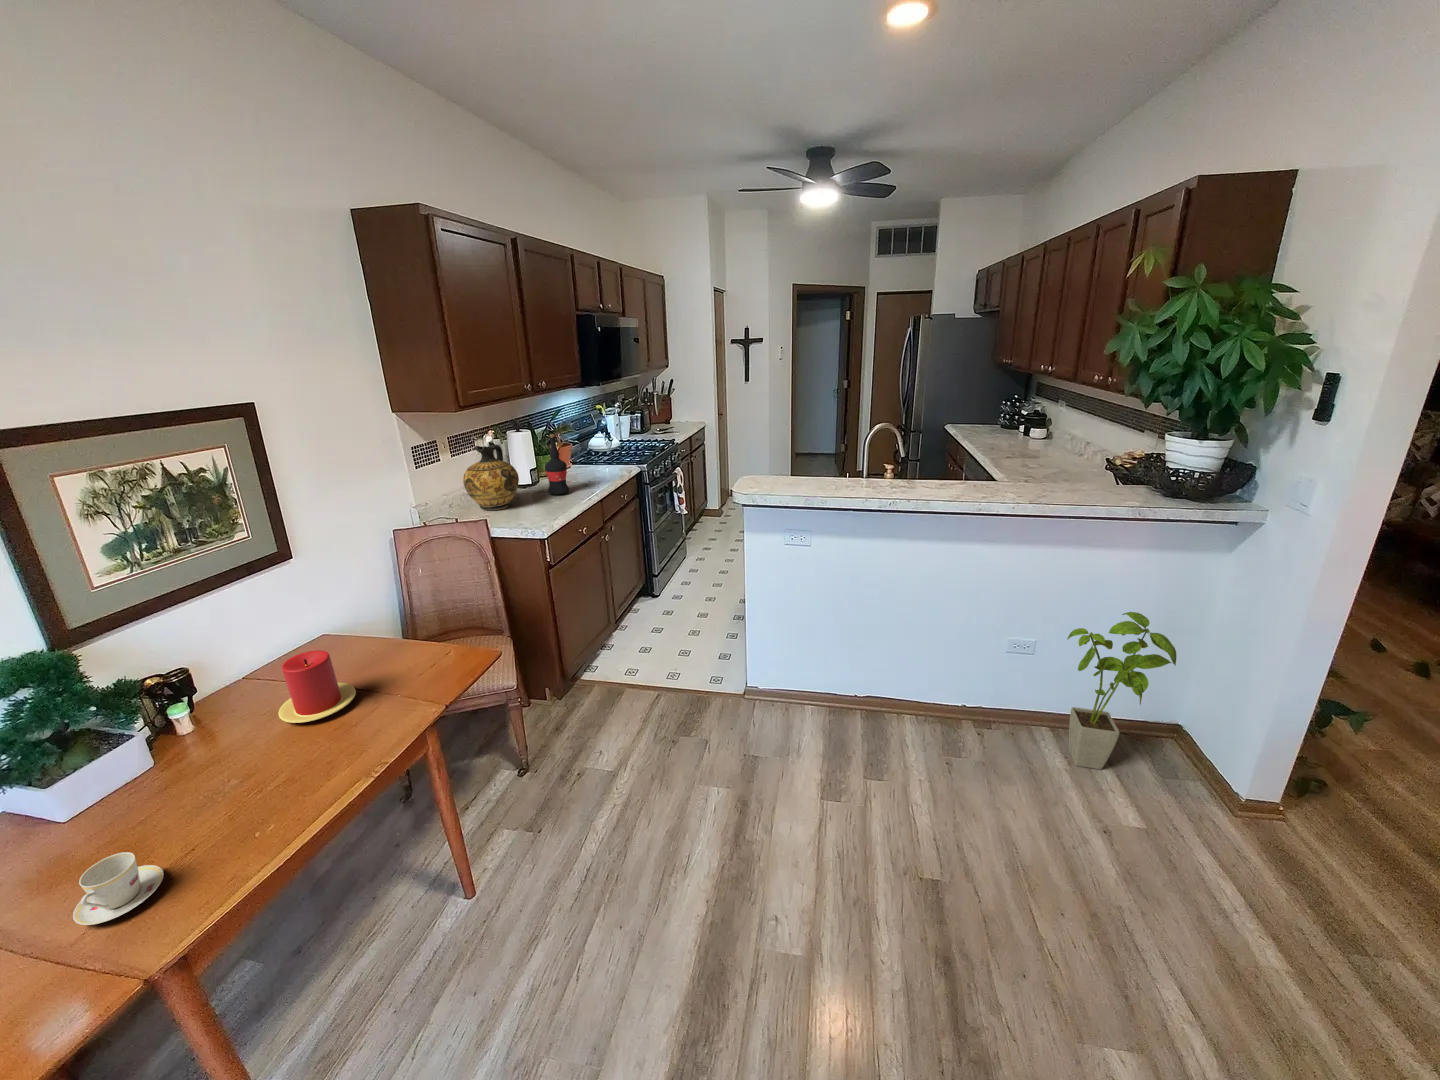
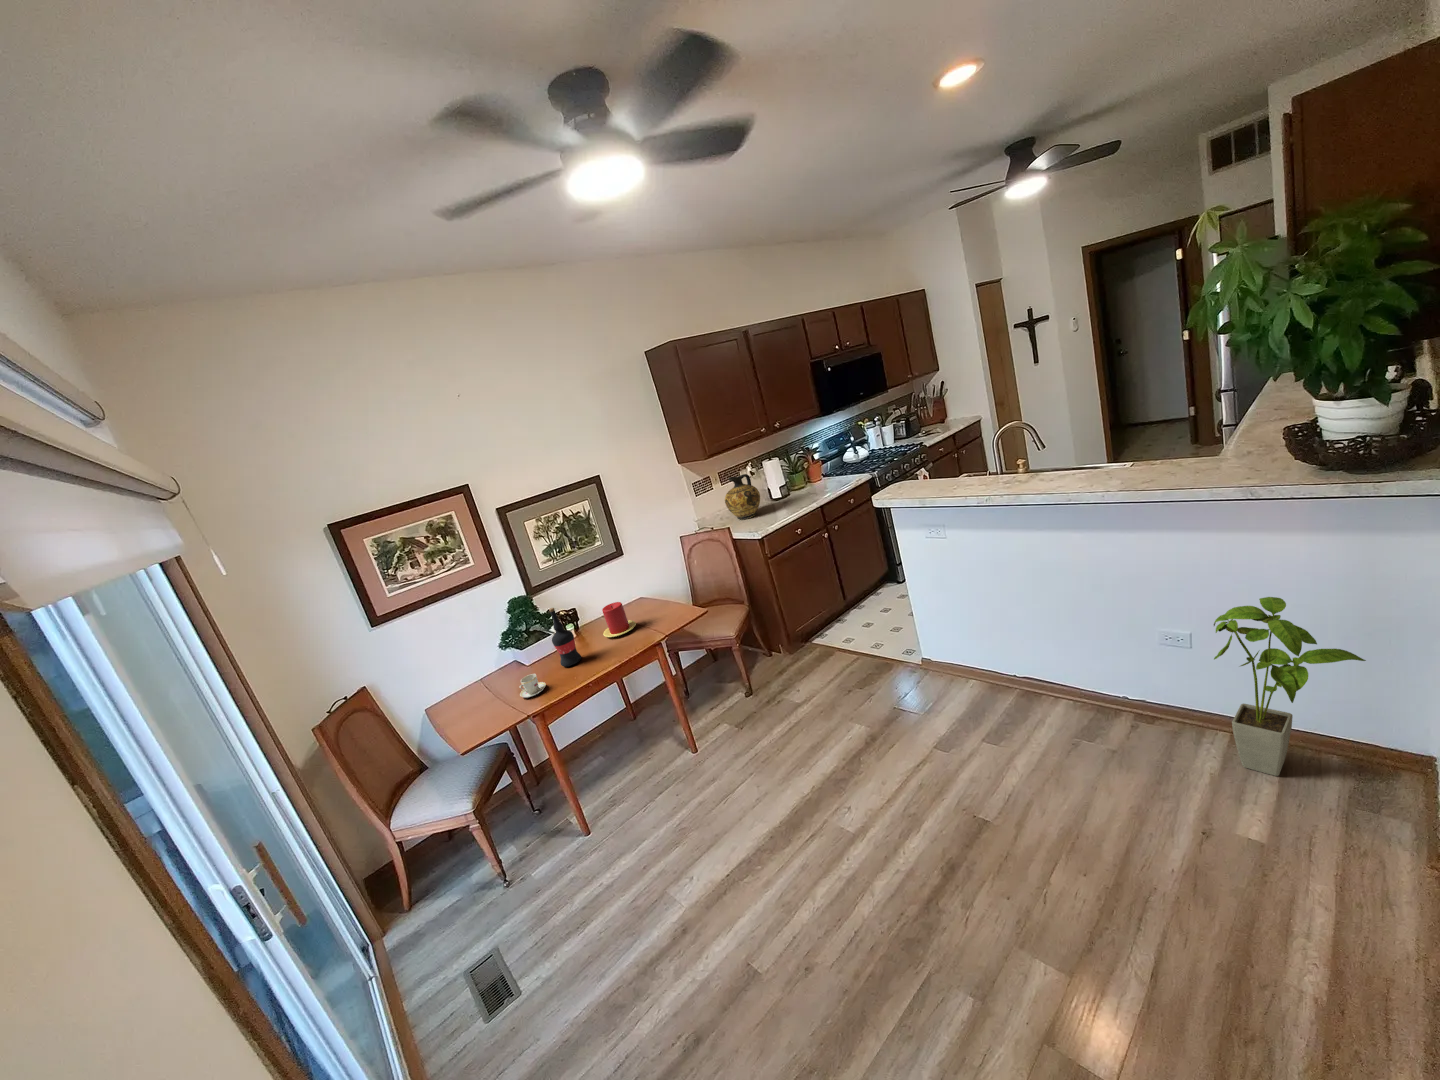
wine bottle: present [545,434,569,495] -> present [549,608,581,667]

